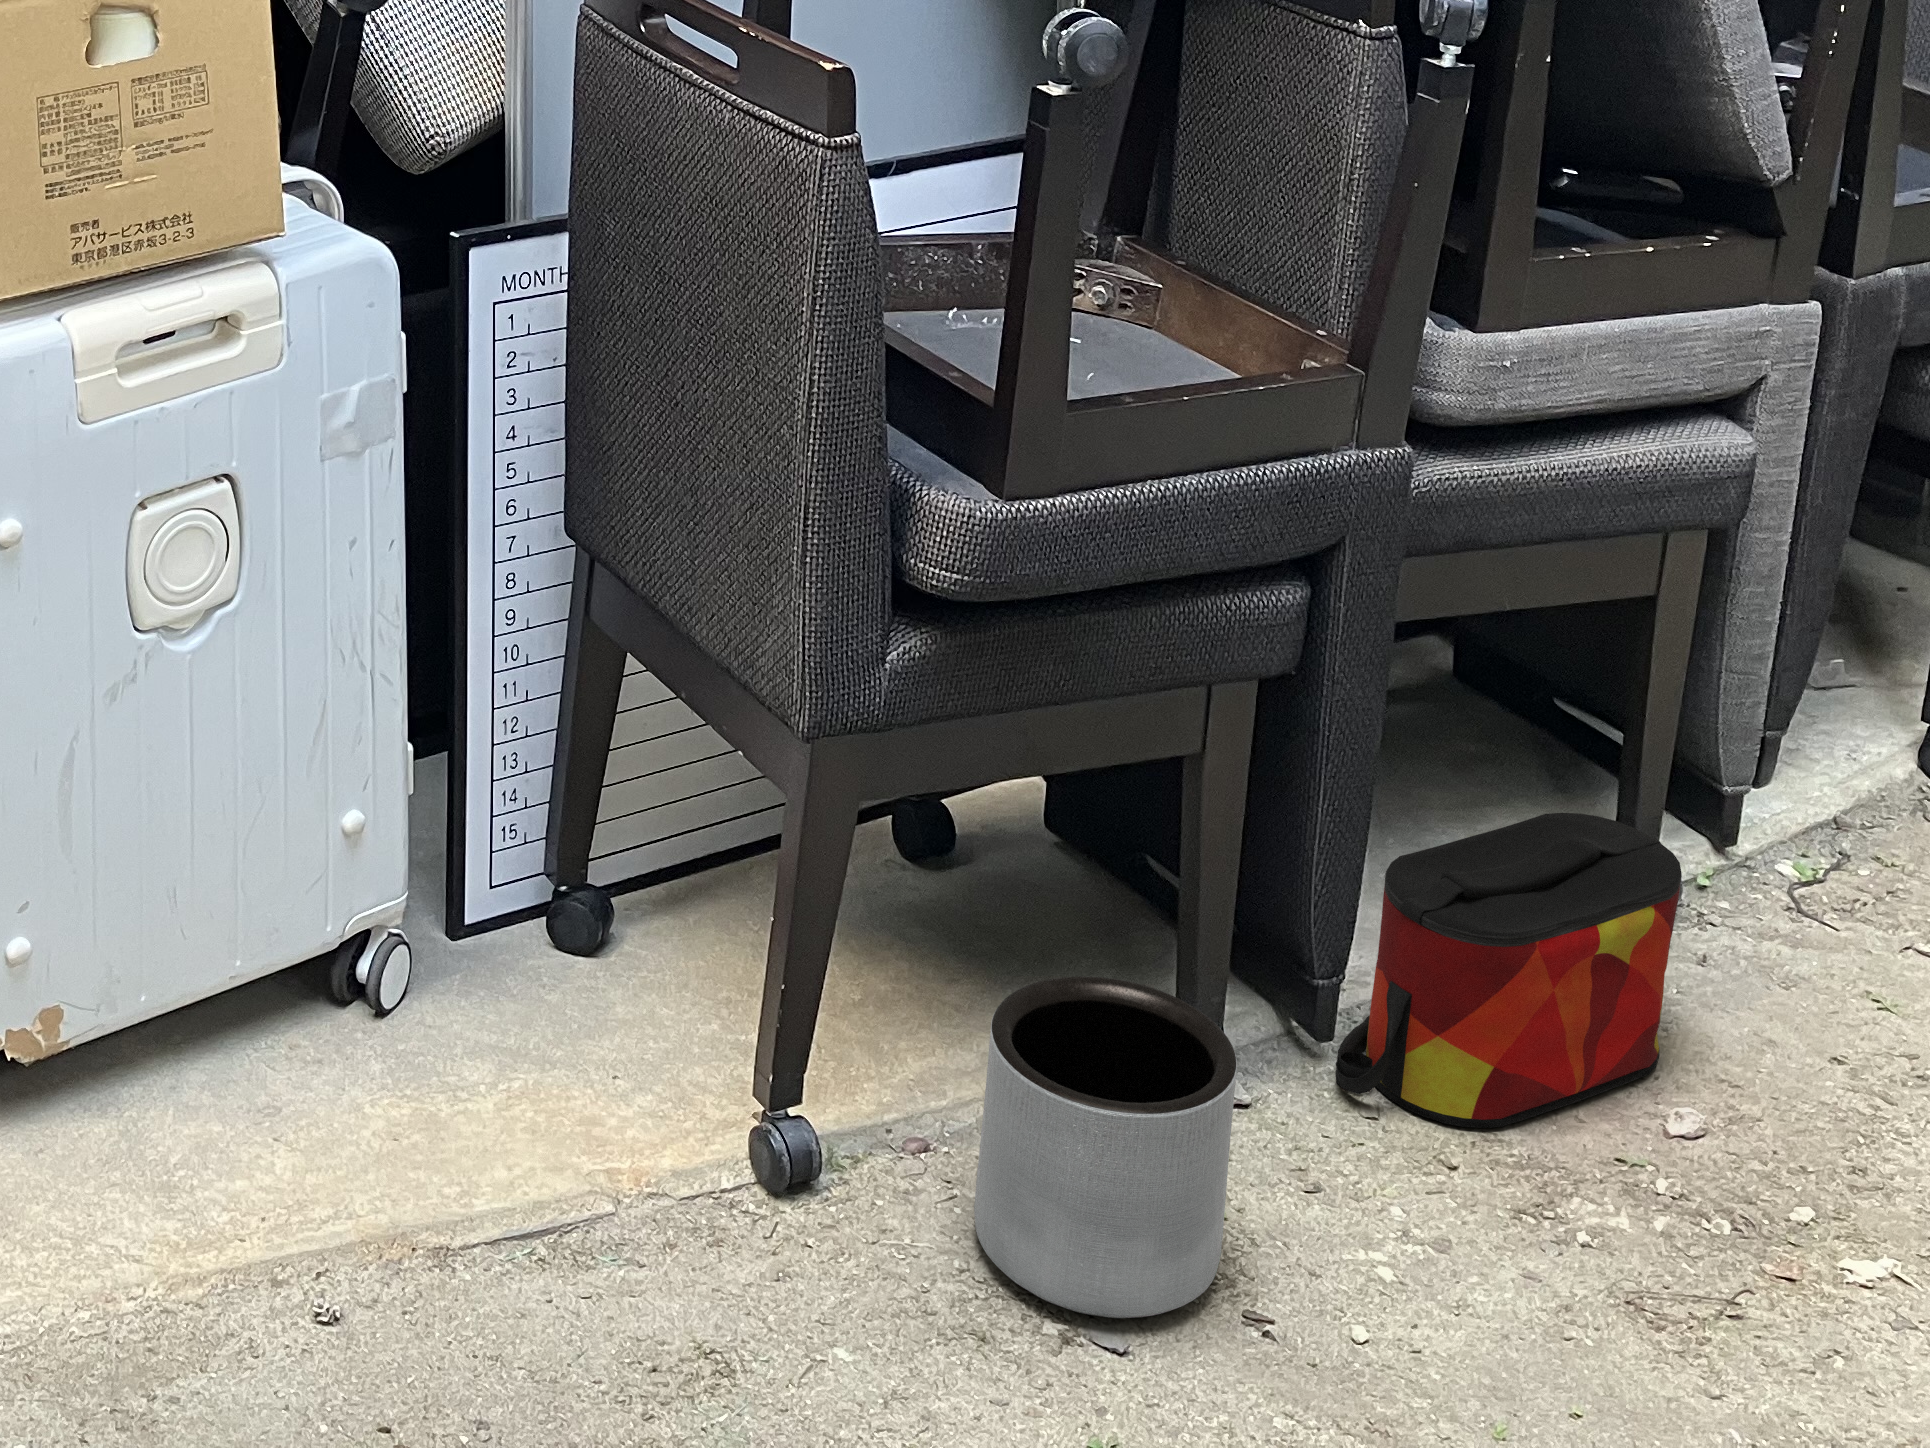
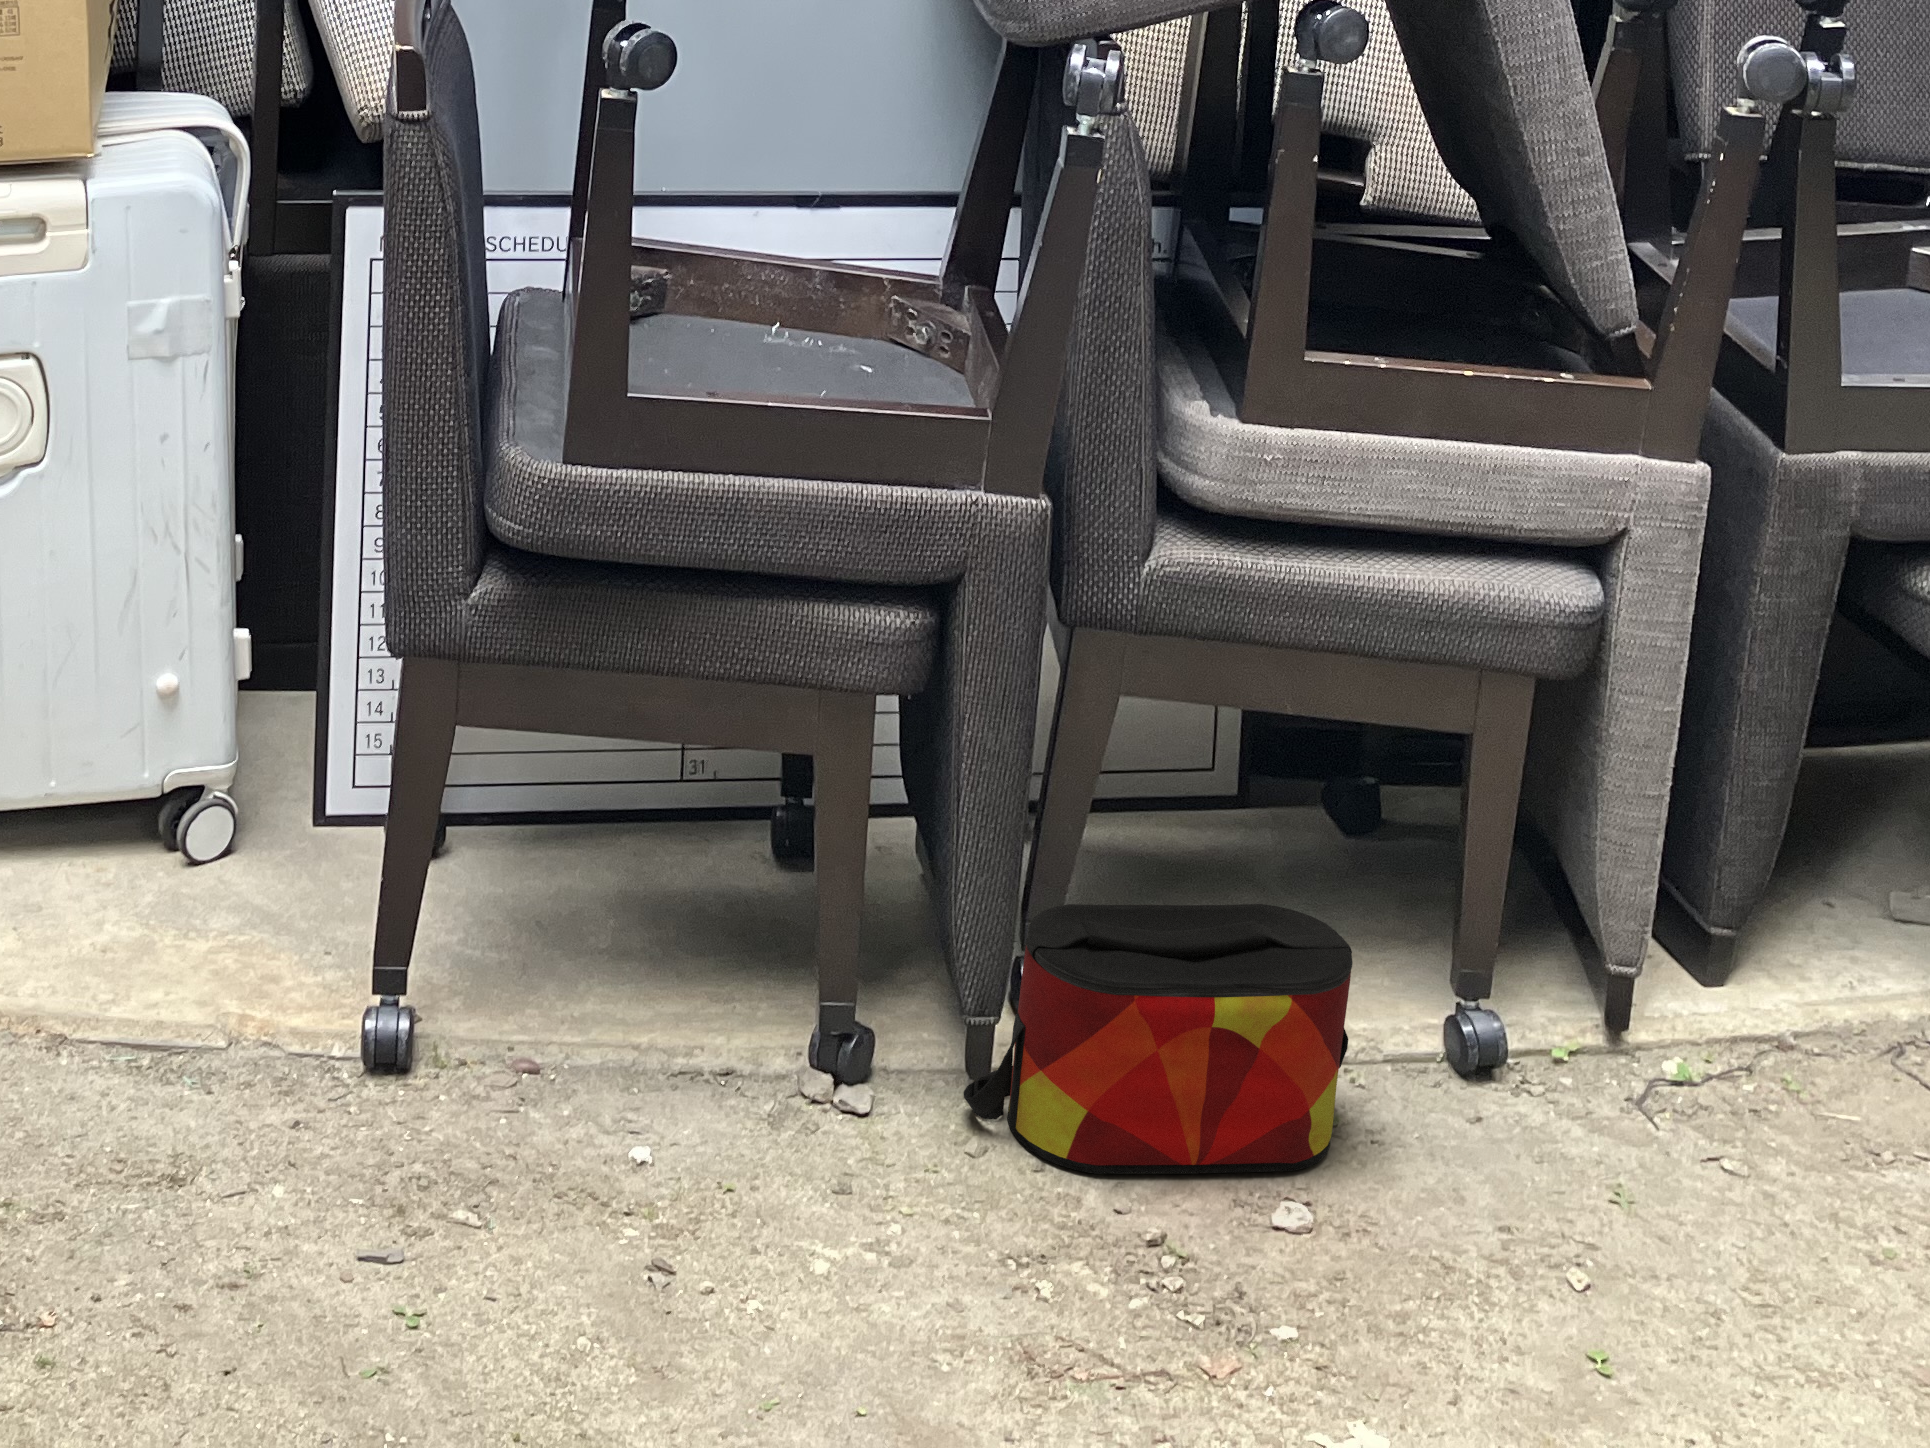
planter: present [974,976,1237,1318] -> none [504,918,737,1221]

